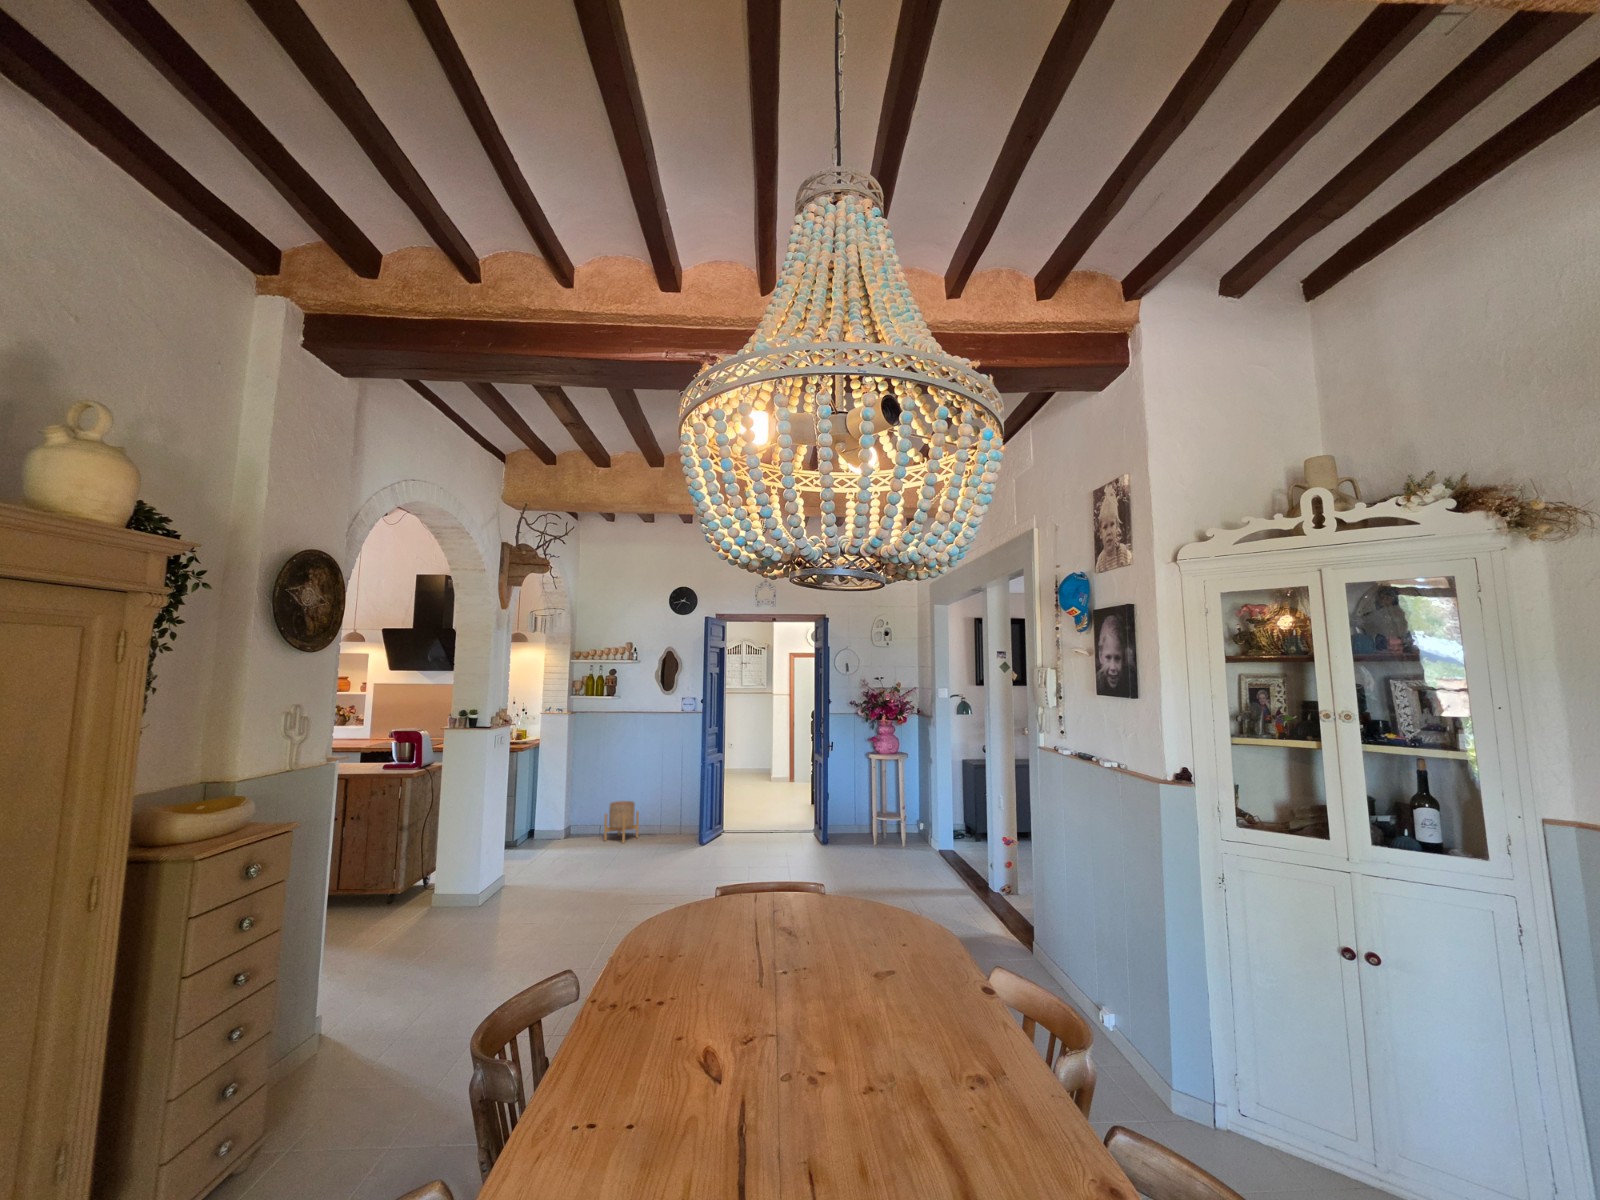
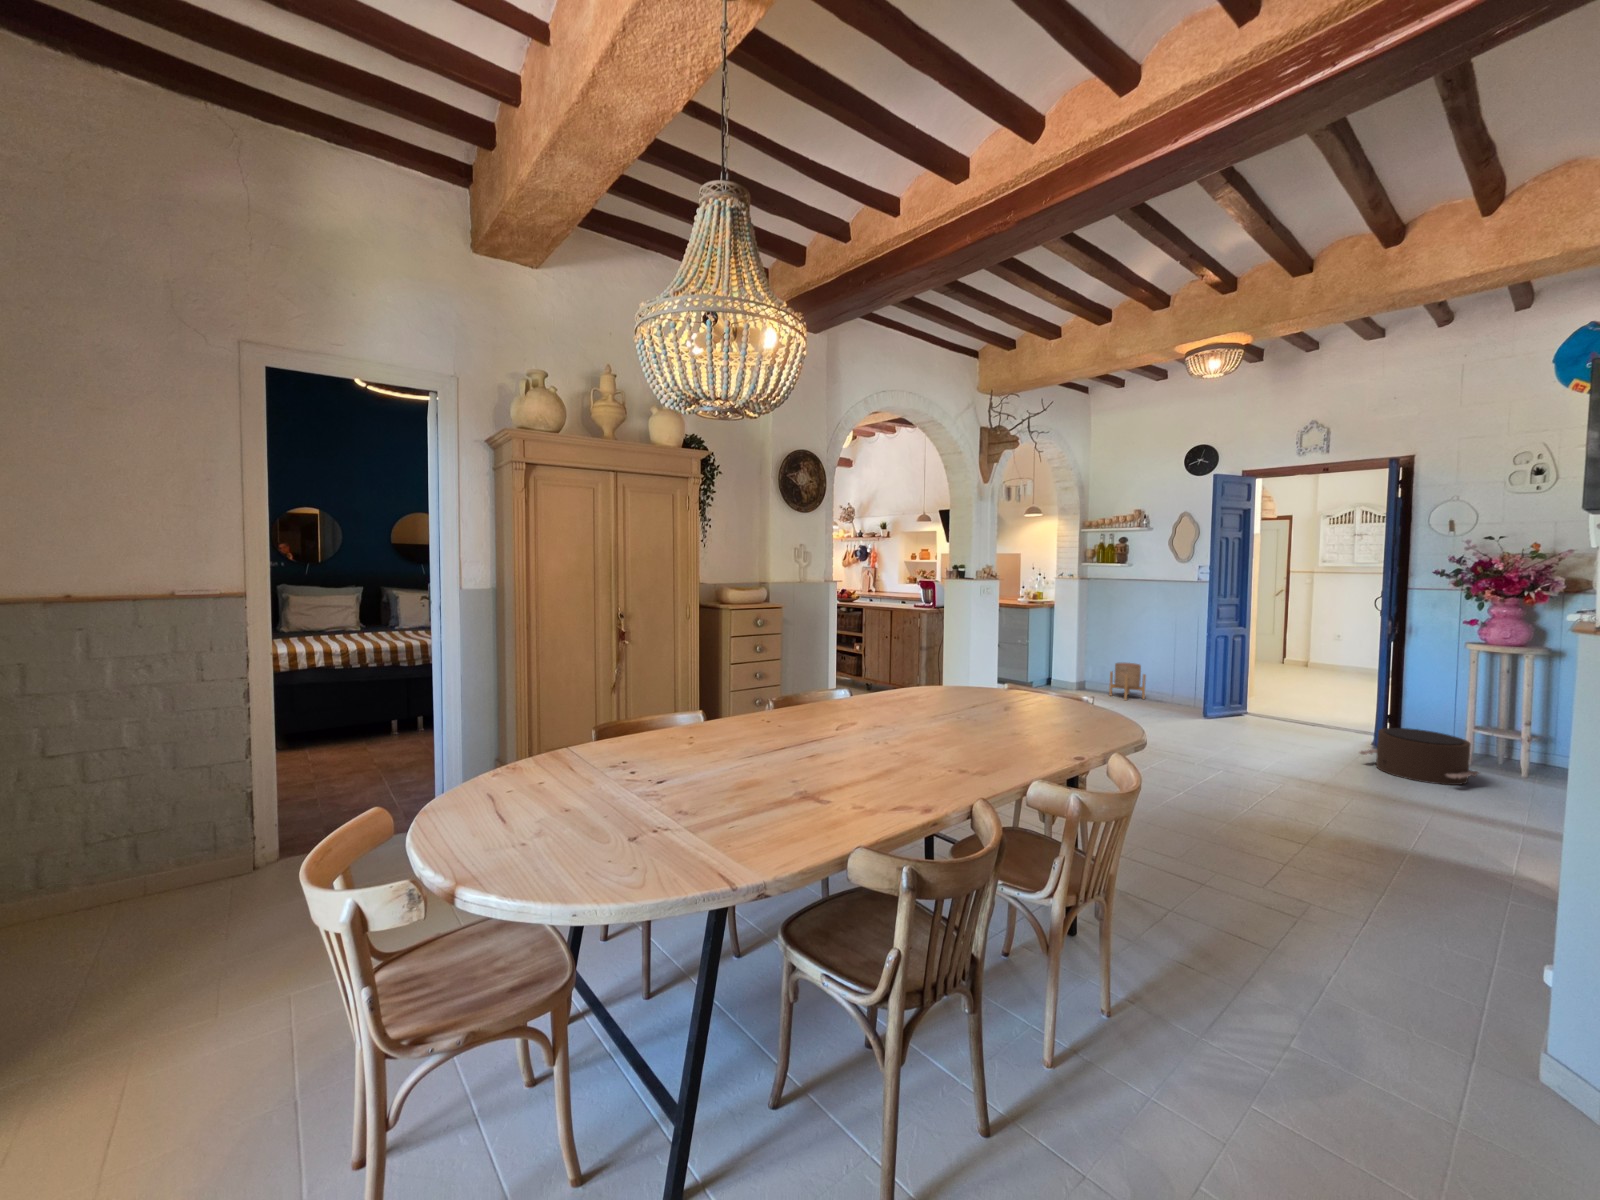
pouf: none [836,827,903,870] -> present [1359,728,1479,785]

